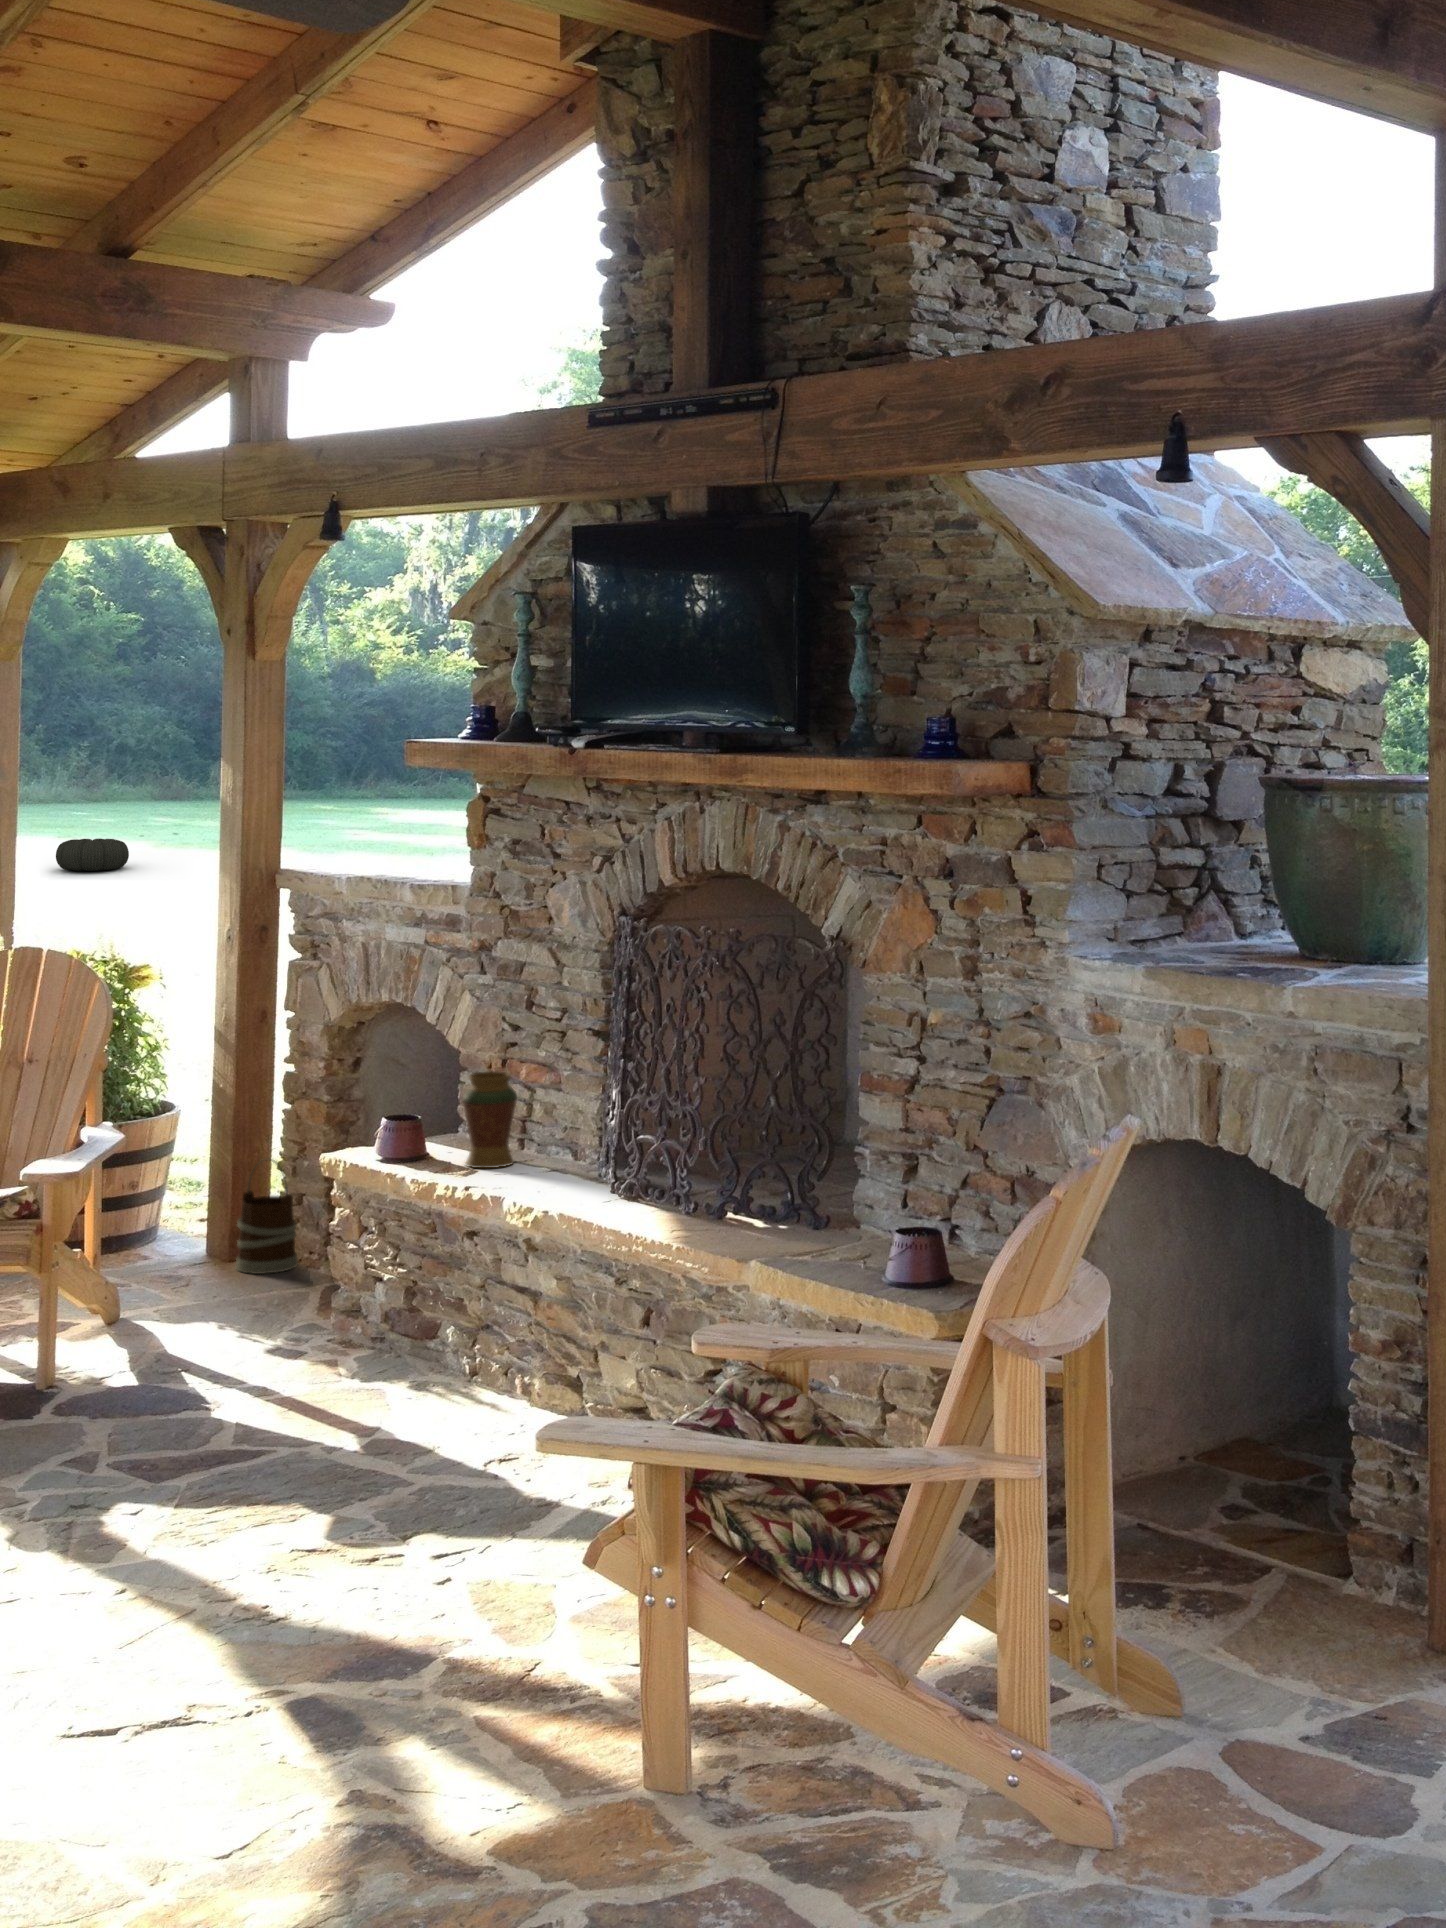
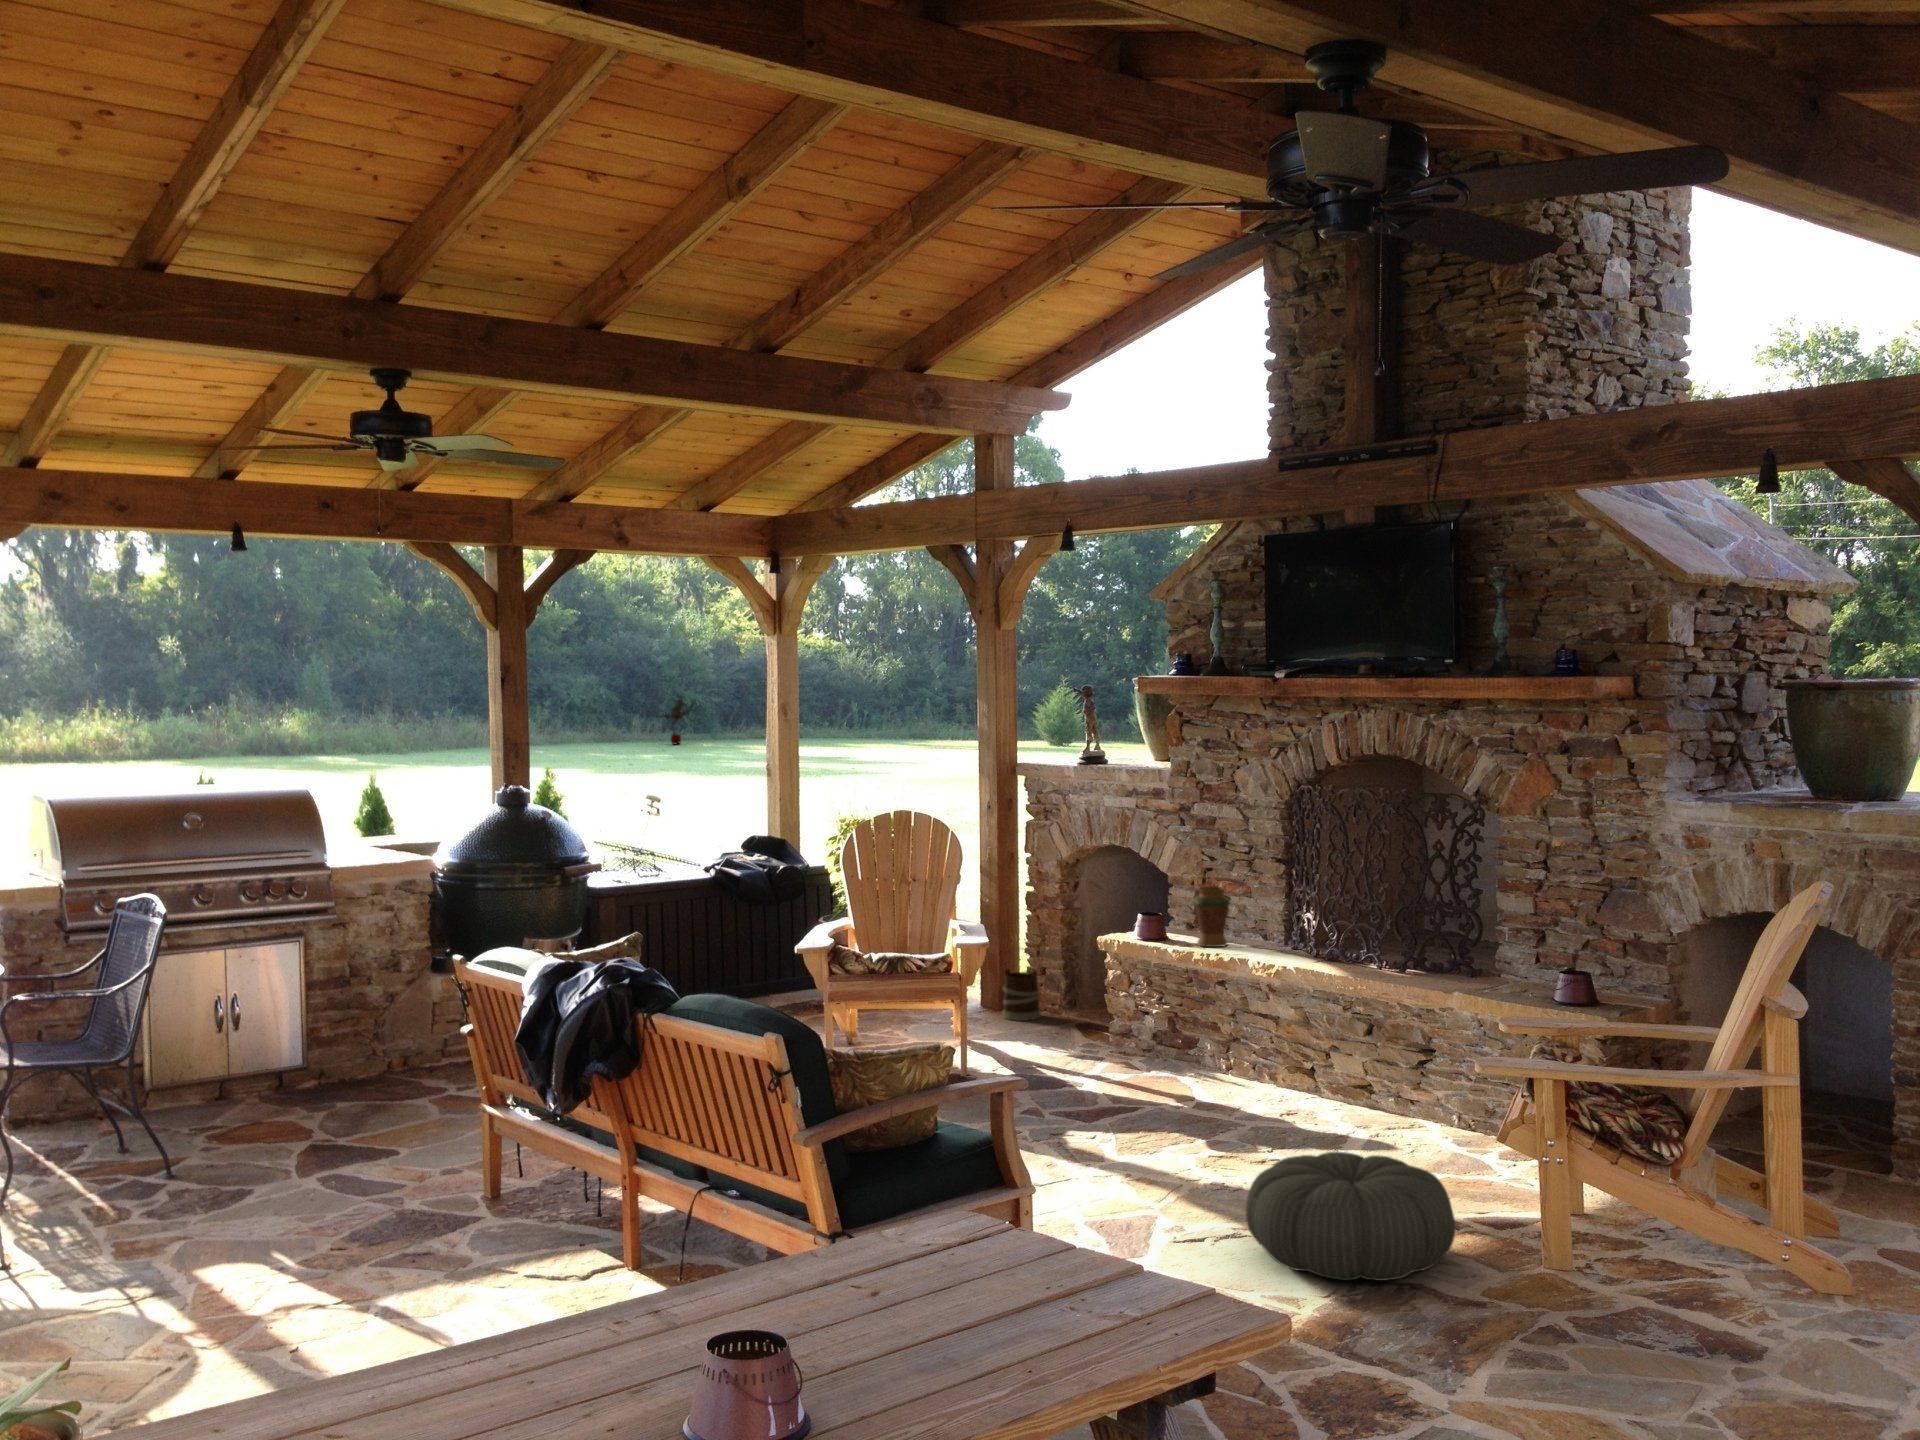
potted tree: none [101,733,169,811] -> present [657,693,695,744]
pouf: present [56,839,129,871] -> present [1246,1152,1455,1281]

